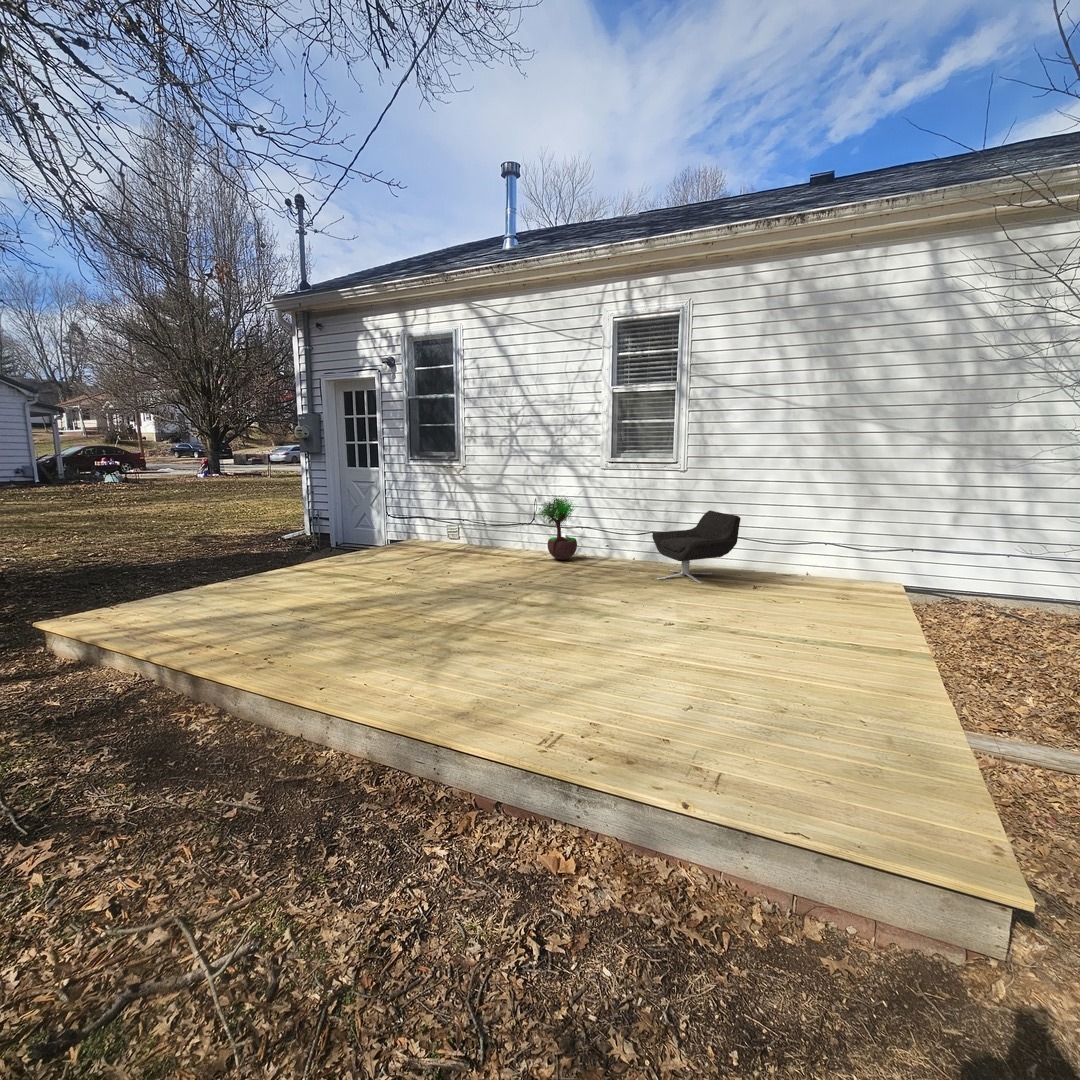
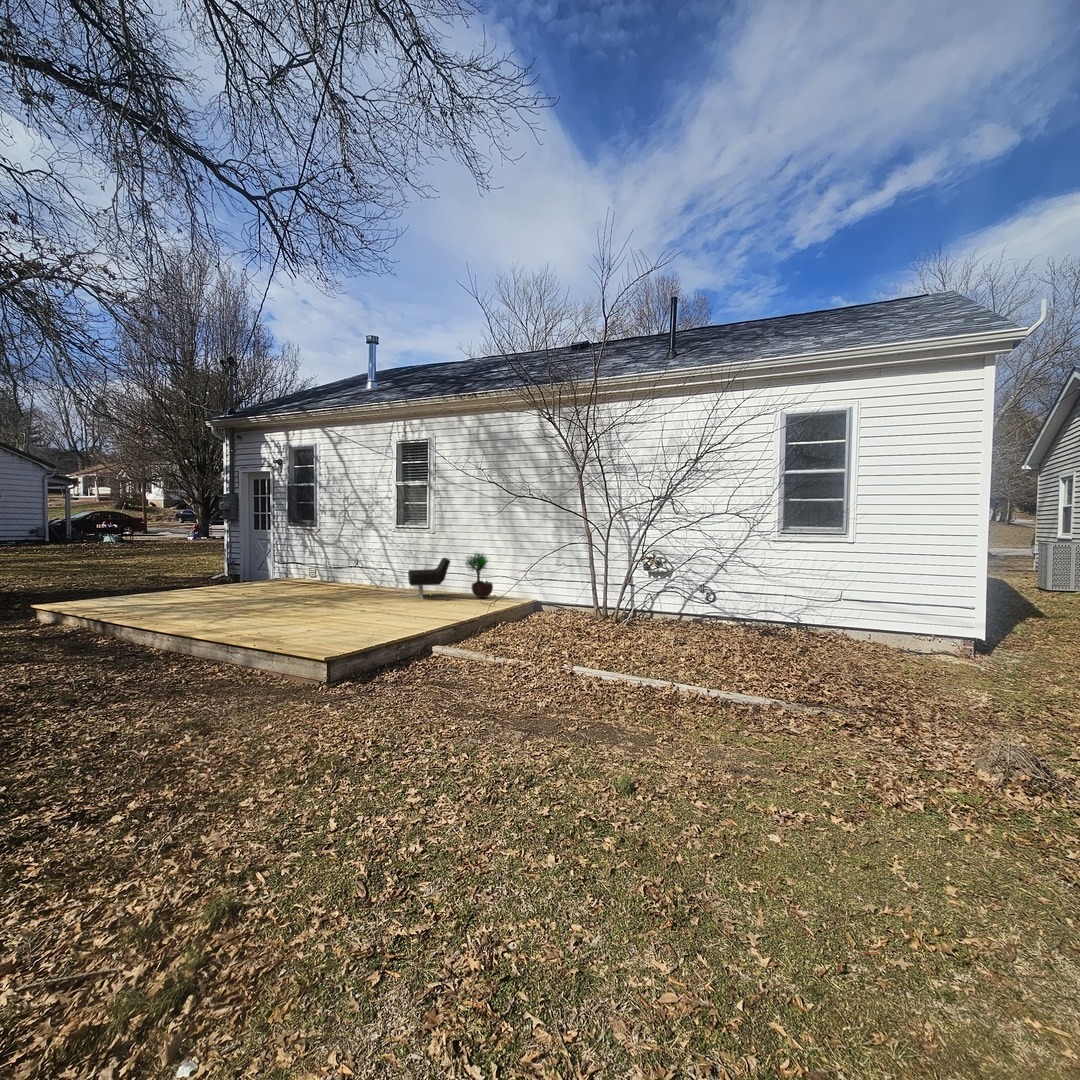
potted tree: present [538,498,577,560] -> present [465,554,493,598]

